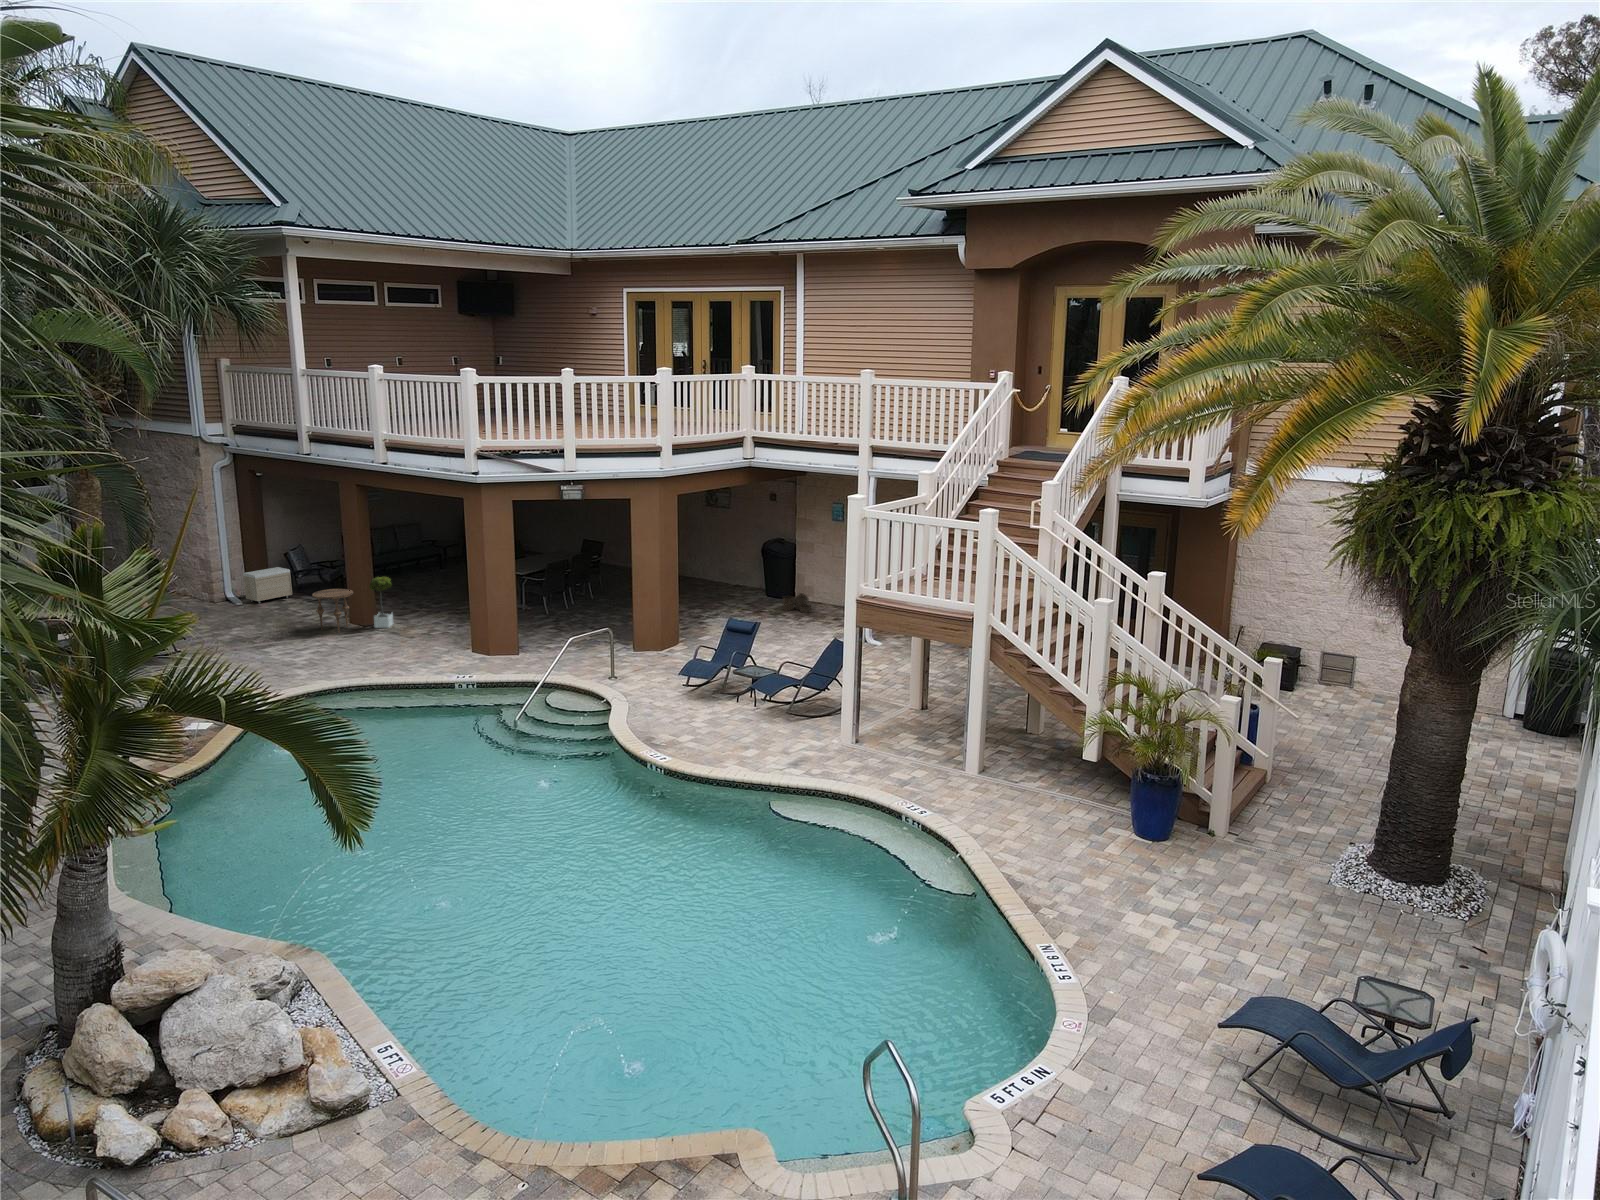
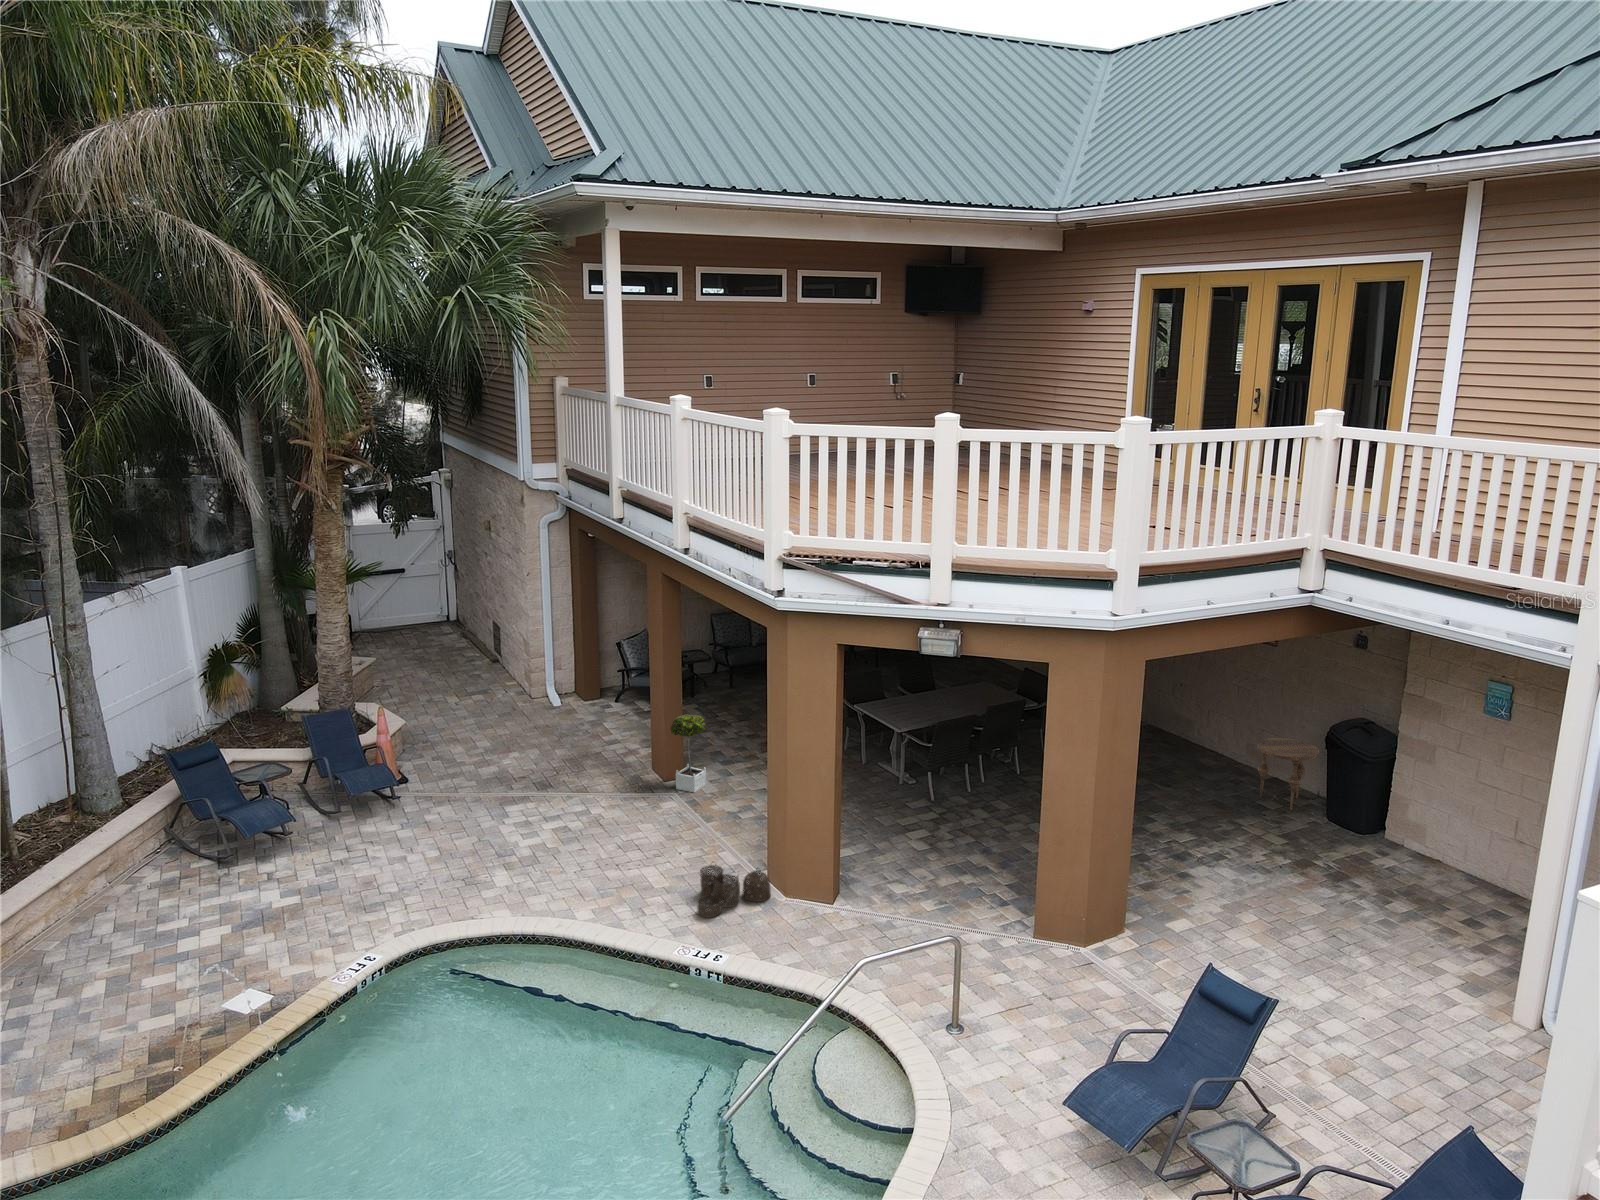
storage bench: present [243,567,292,603] -> none [569,660,627,710]
side table: present [312,589,353,633] -> present [1257,738,1320,810]
woven basket: present [783,593,811,613] -> present [697,865,771,918]

